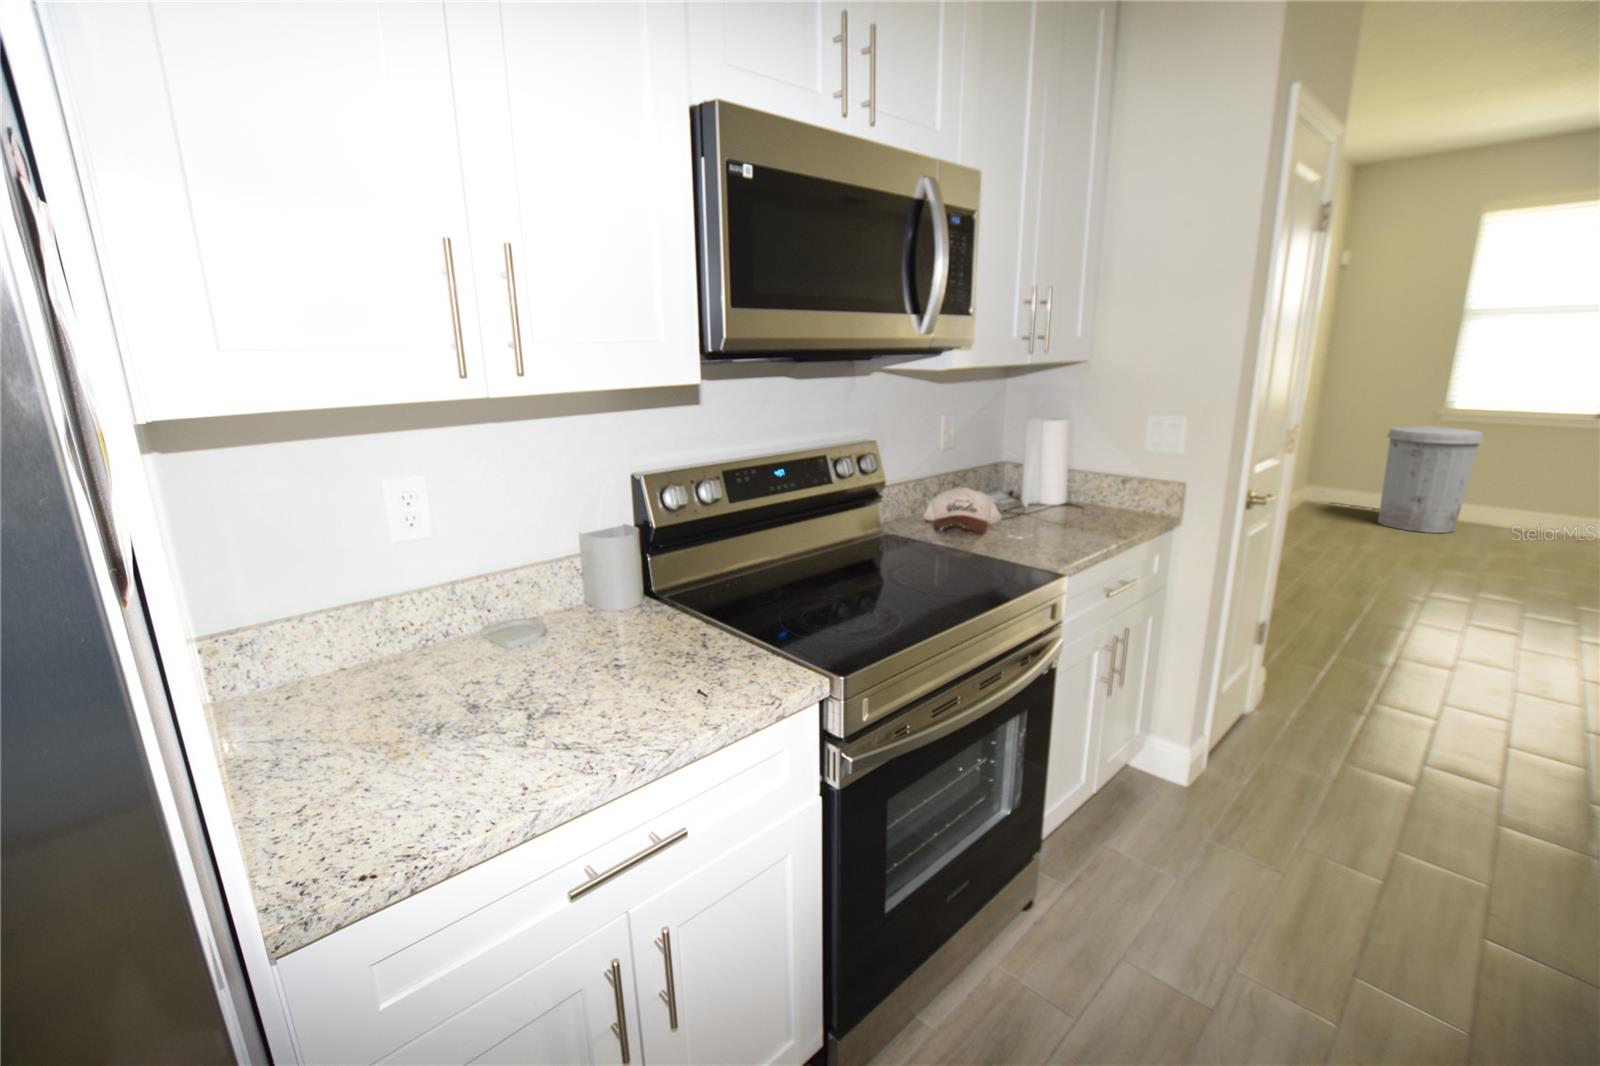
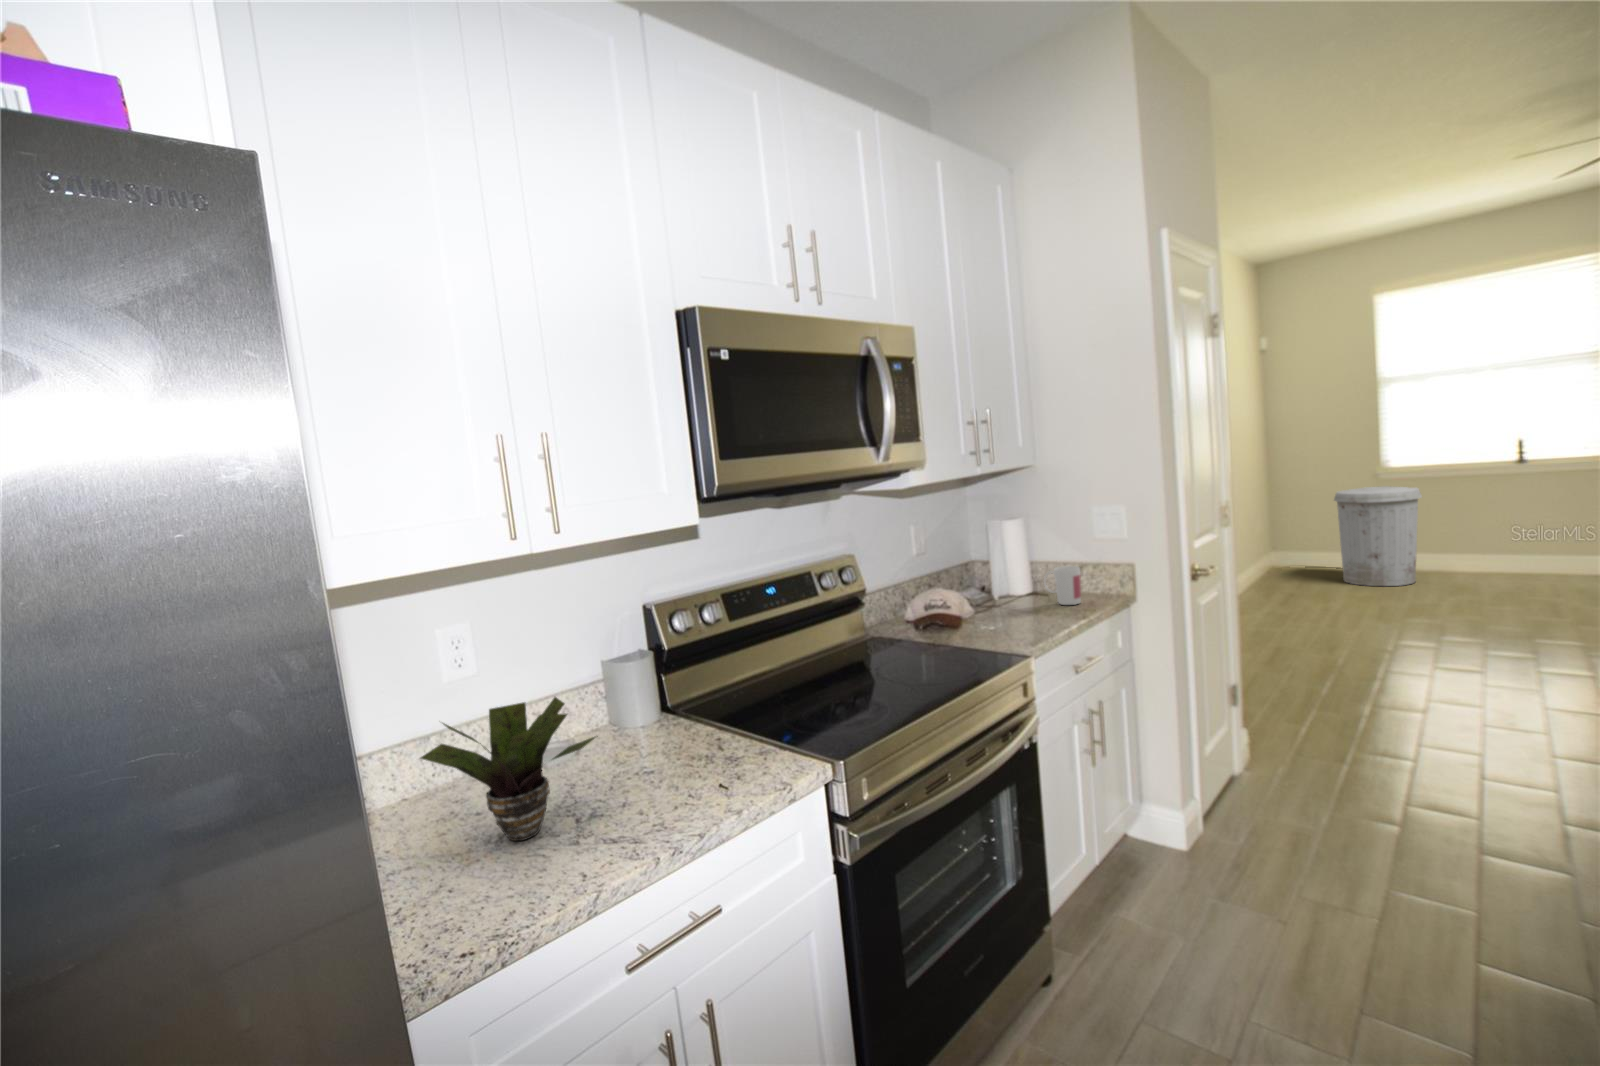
mug: none [1082,478,1126,522] -> present [1044,566,1081,605]
potted plant: none [340,573,558,735] -> present [421,697,598,841]

